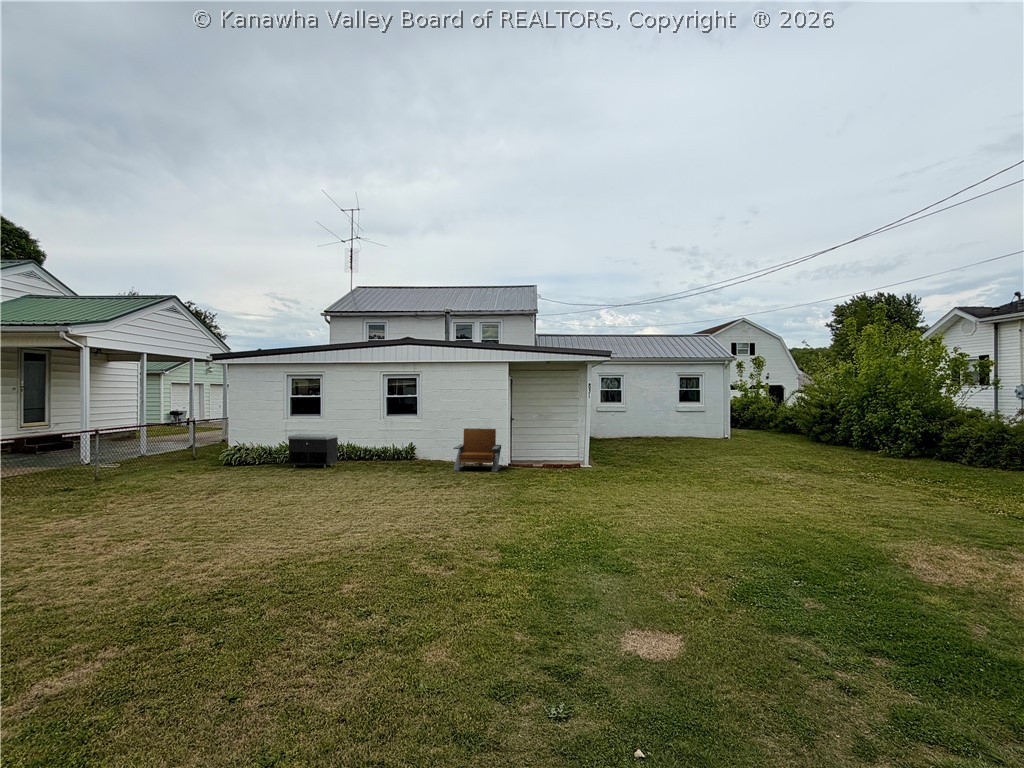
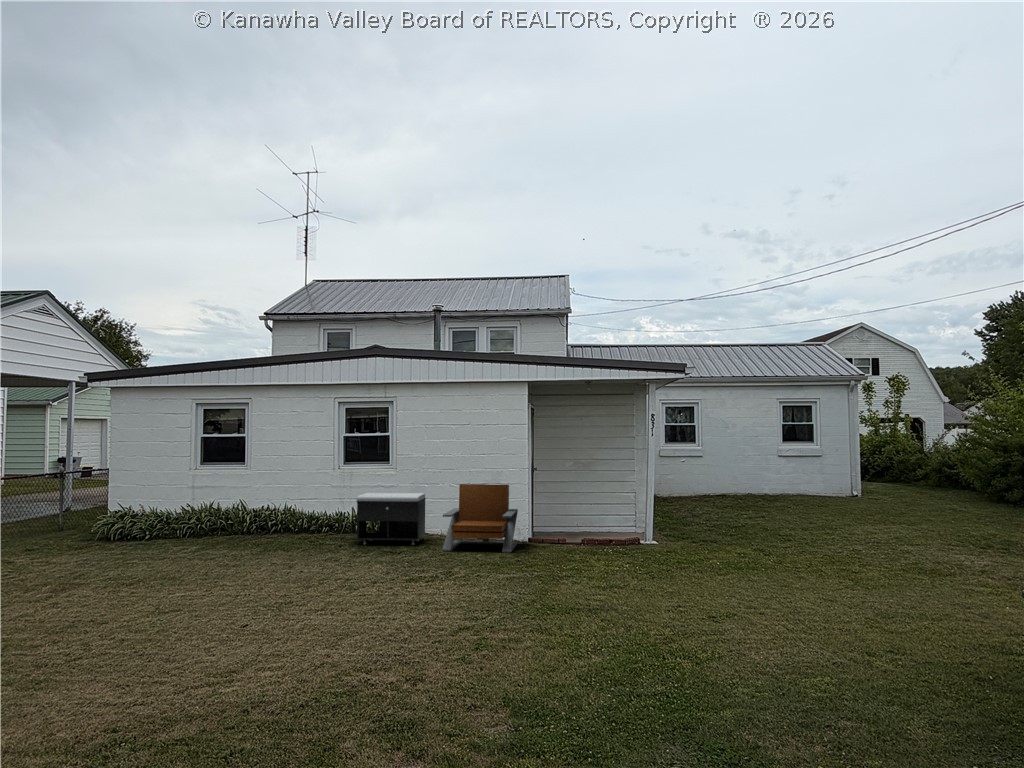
storage bench: present [288,434,338,468] -> present [357,493,425,545]

